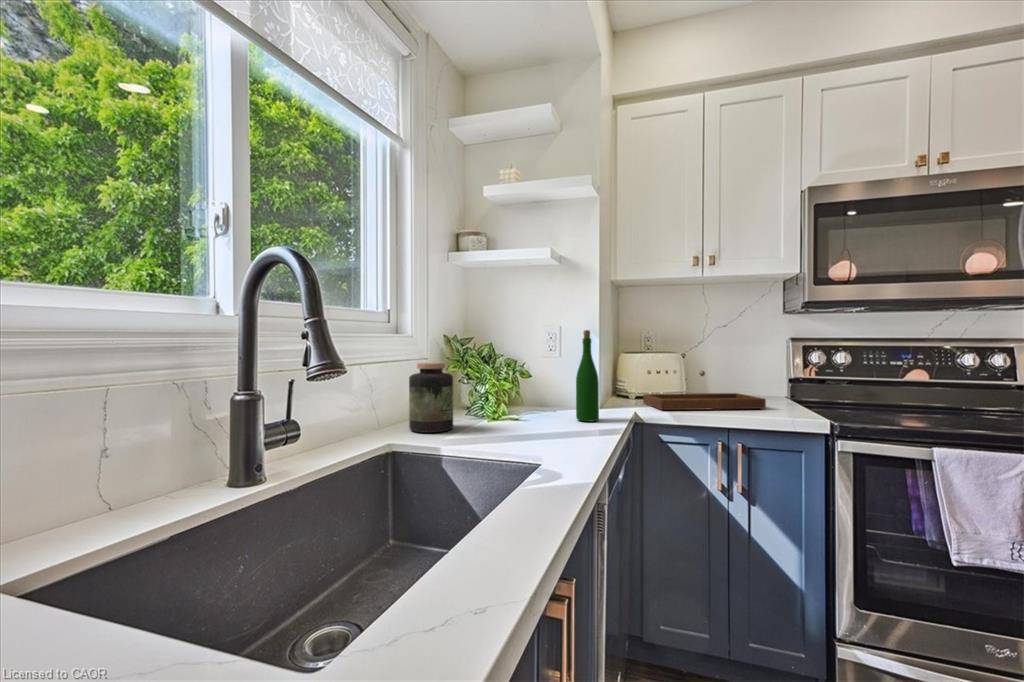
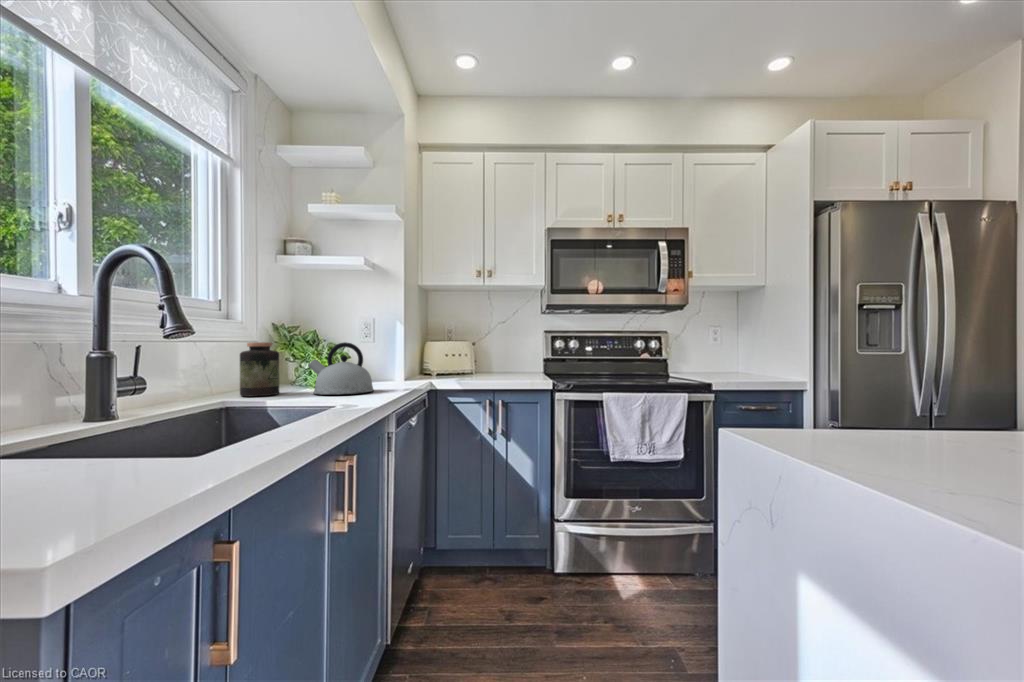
wine bottle: present [576,330,599,422] -> none [383,319,400,387]
kettle: none [487,364,569,437] -> present [308,342,374,394]
tray: present [643,371,766,410] -> none [440,352,521,380]

